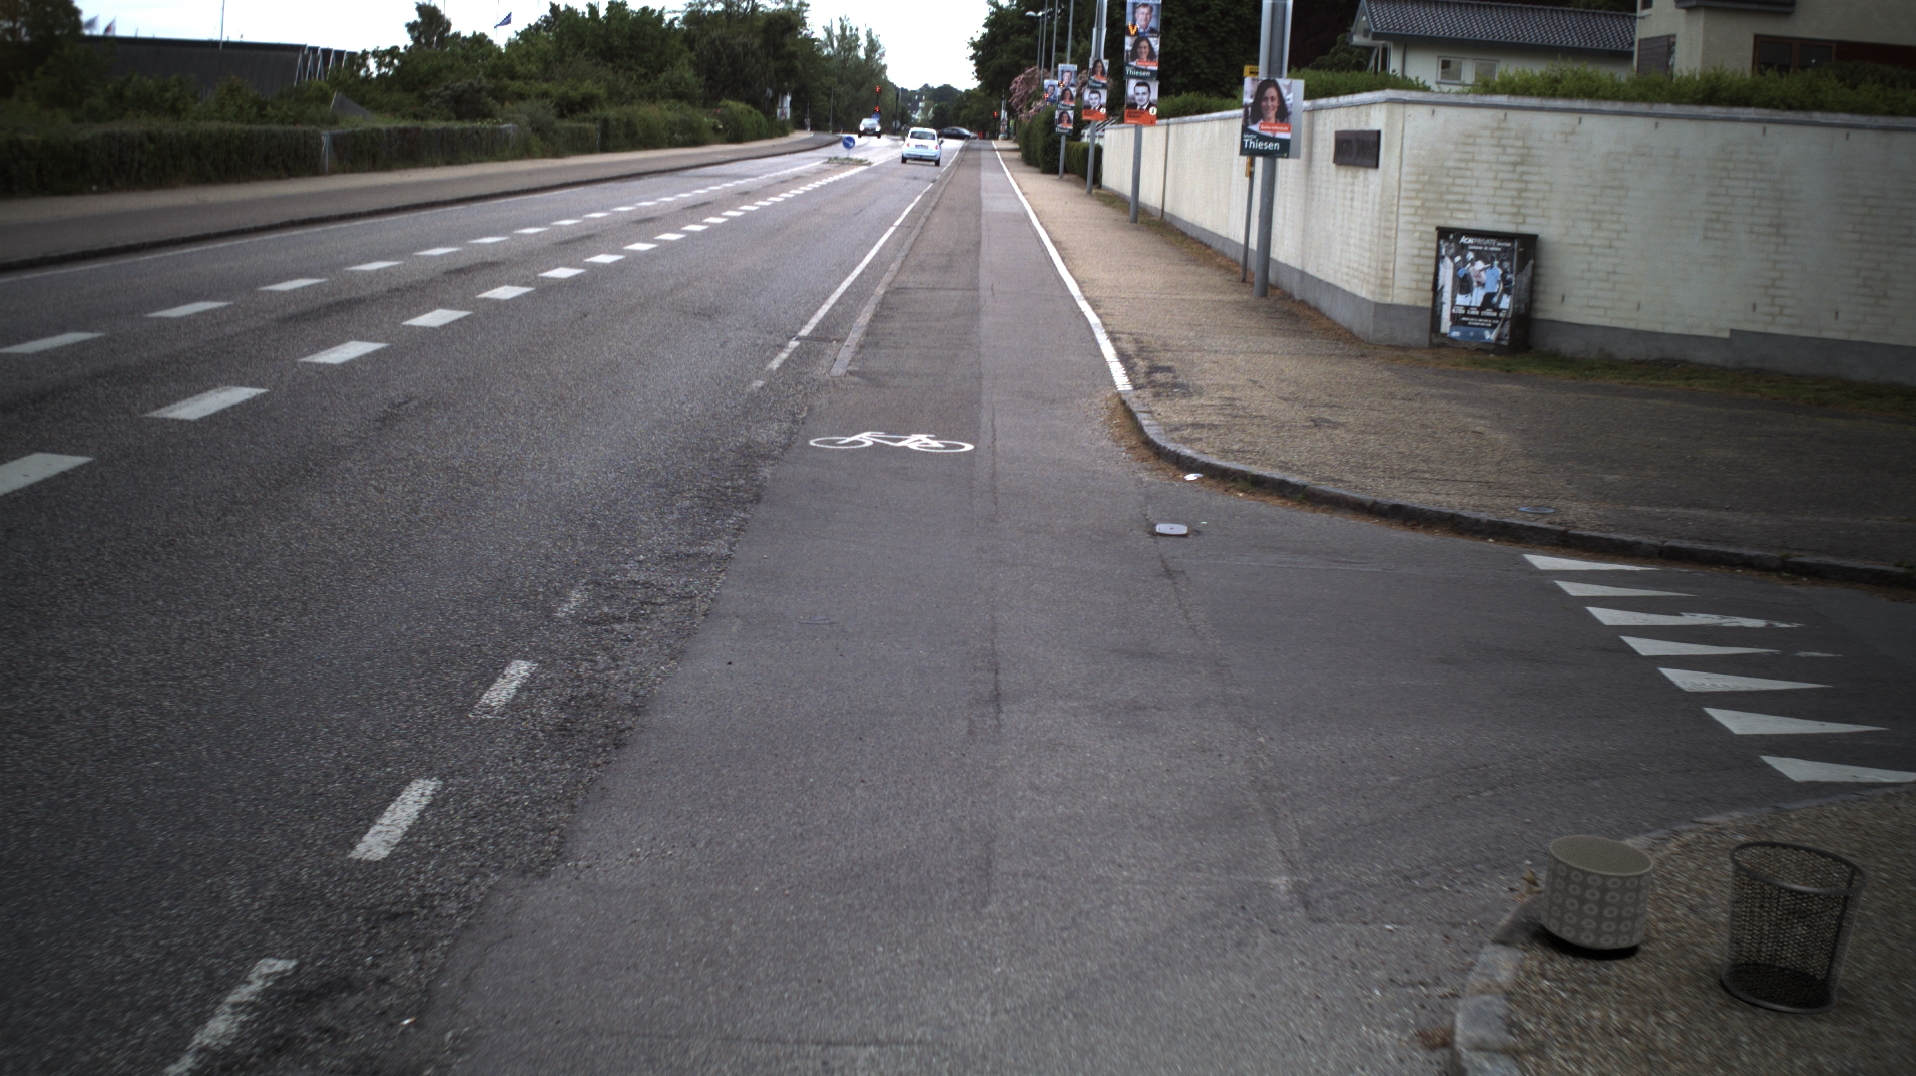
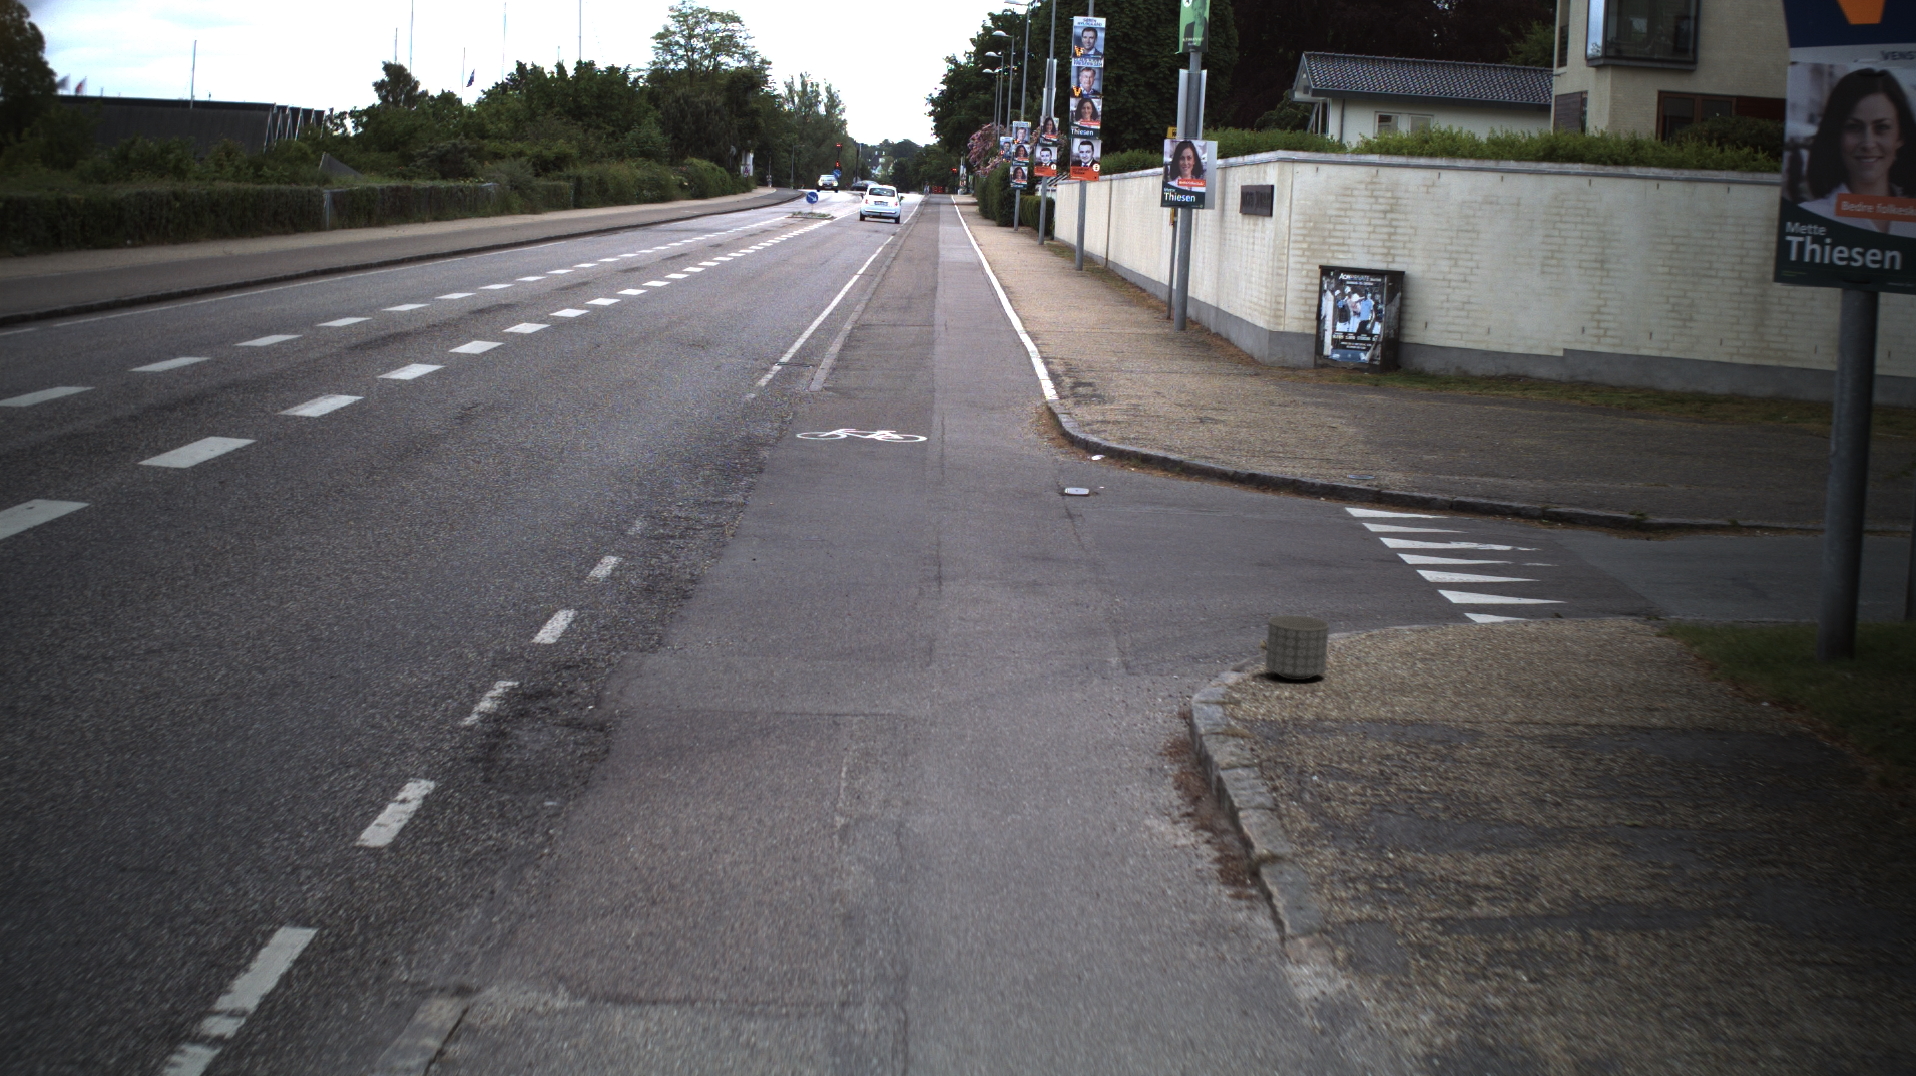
waste bin: present [1721,840,1869,1014] -> none [1364,607,1441,701]

